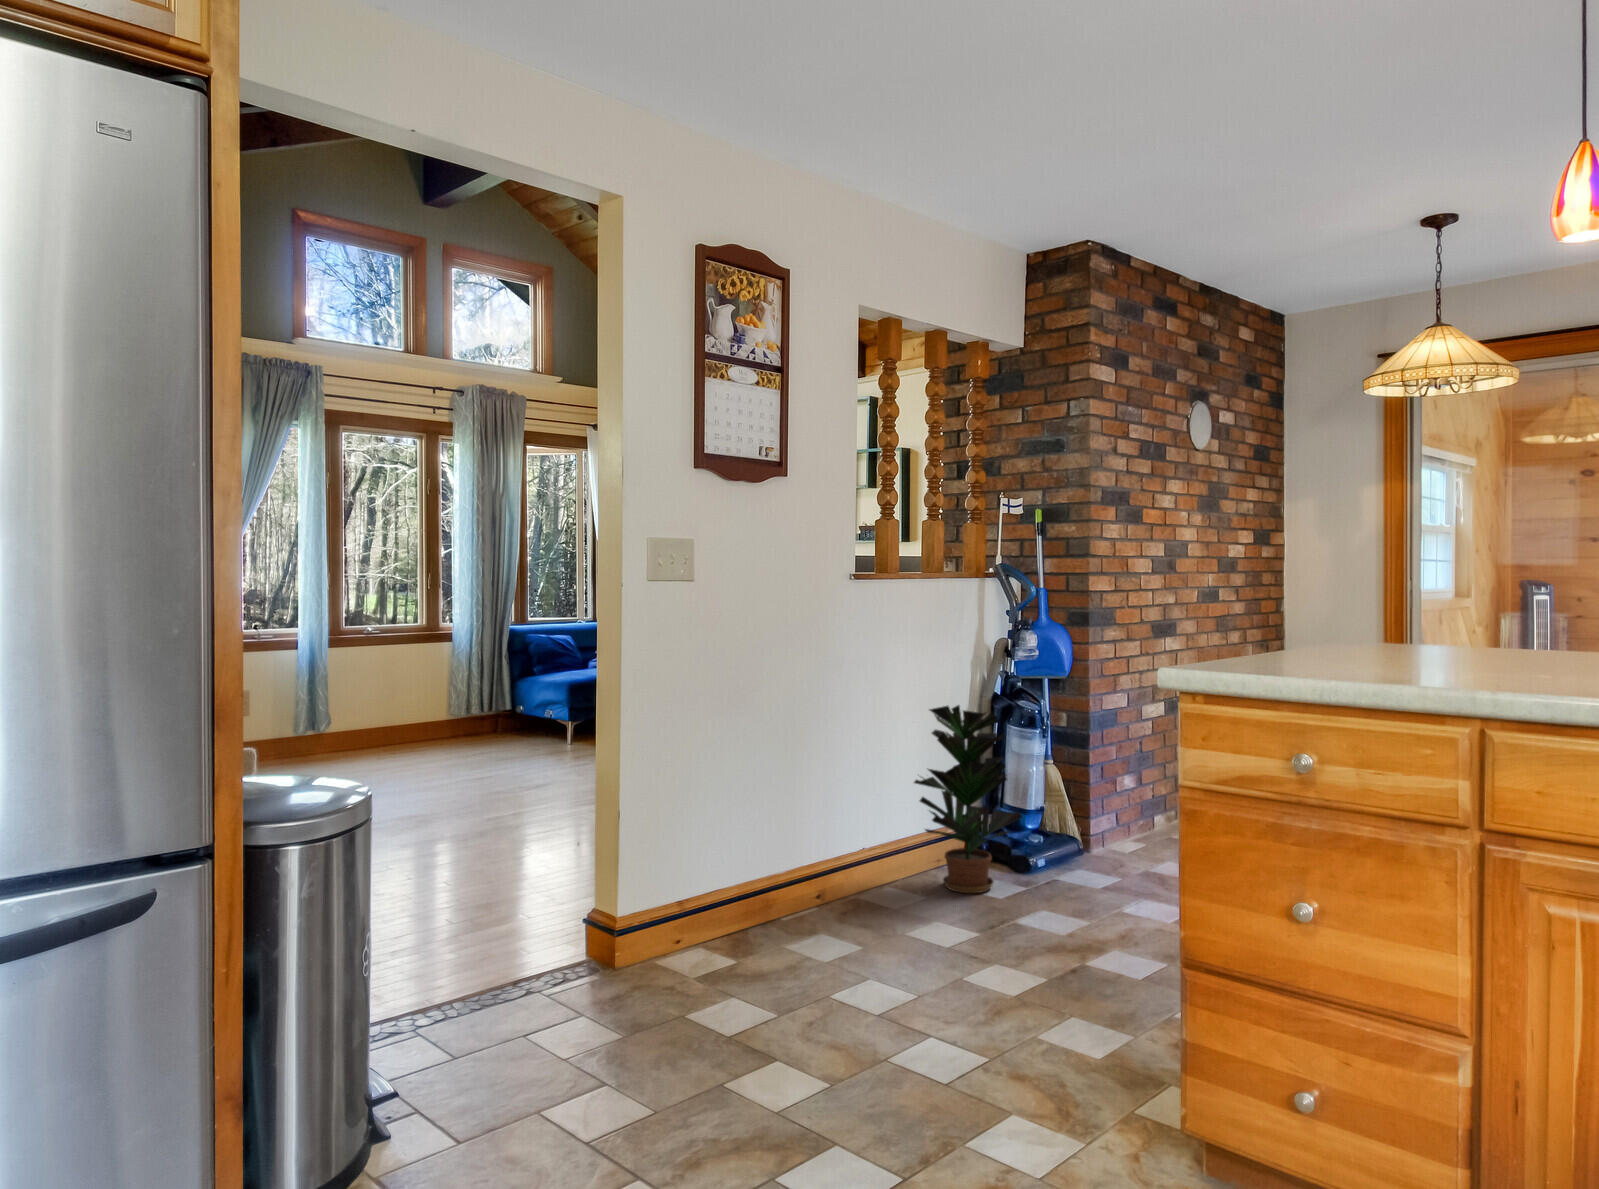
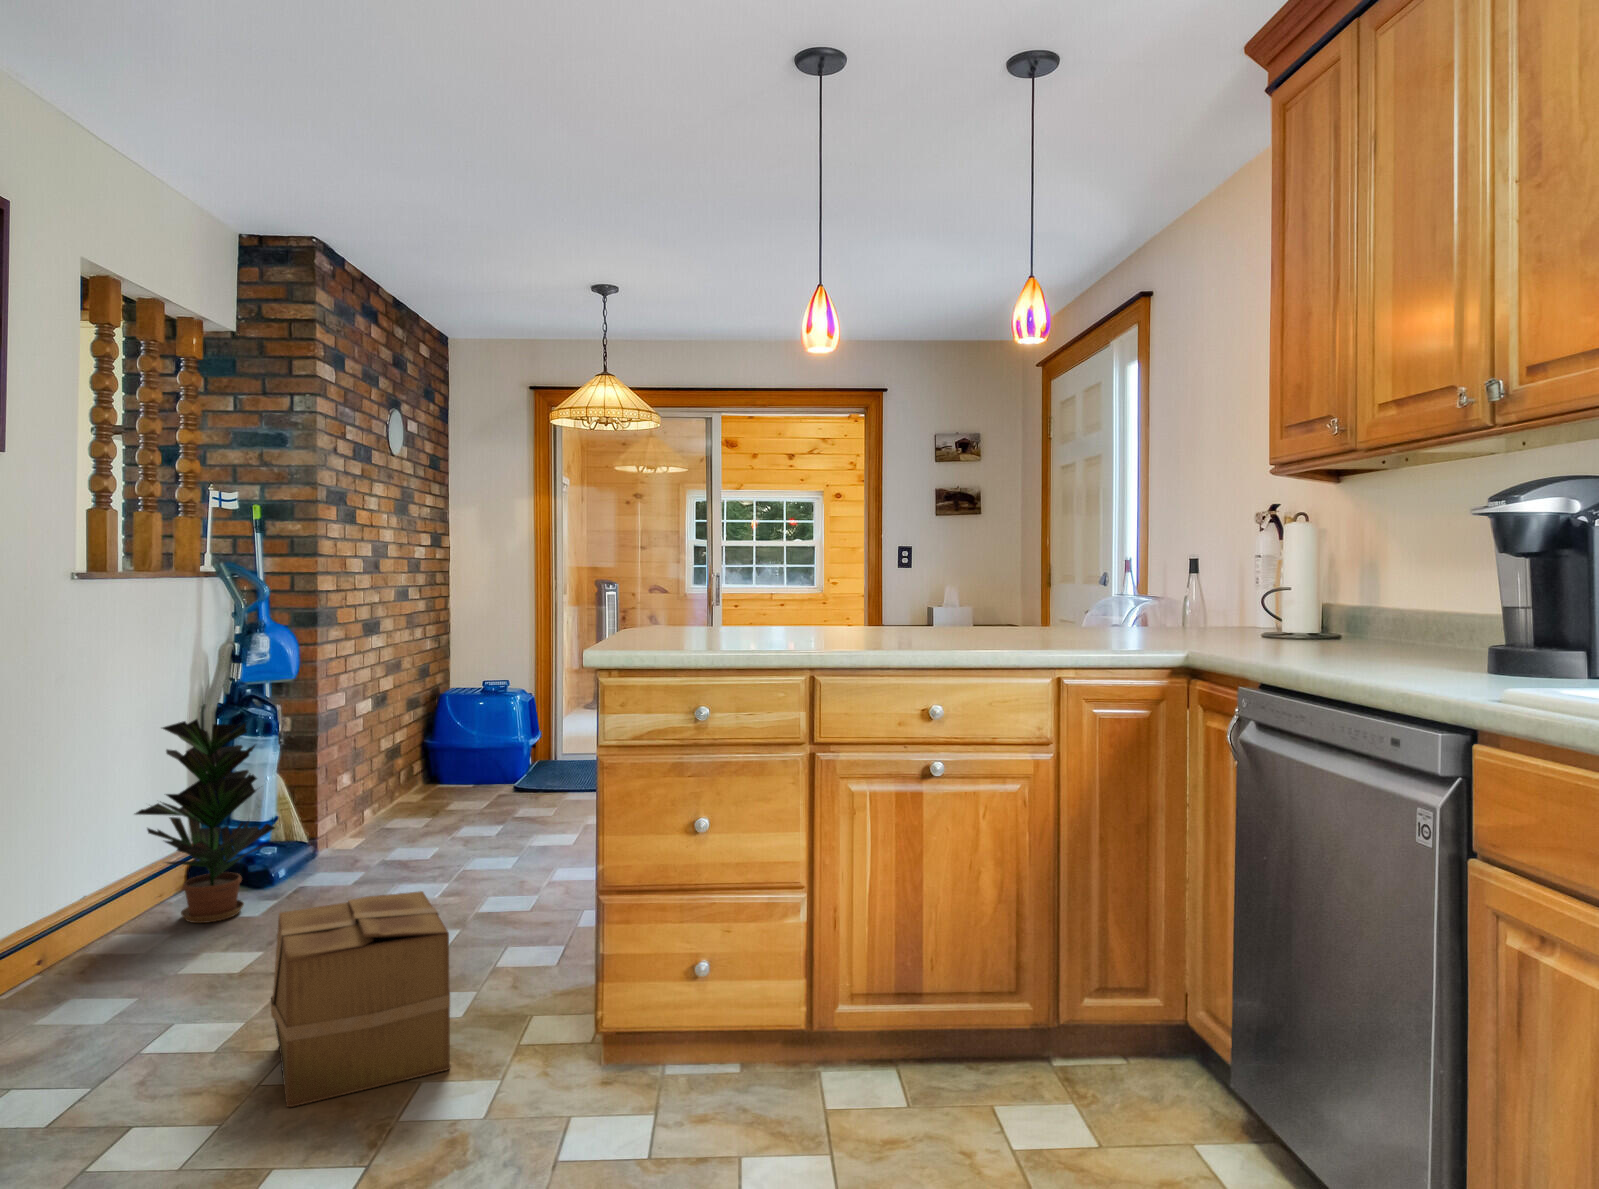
cardboard box: none [887,895,1068,1116] -> present [271,891,451,1107]

